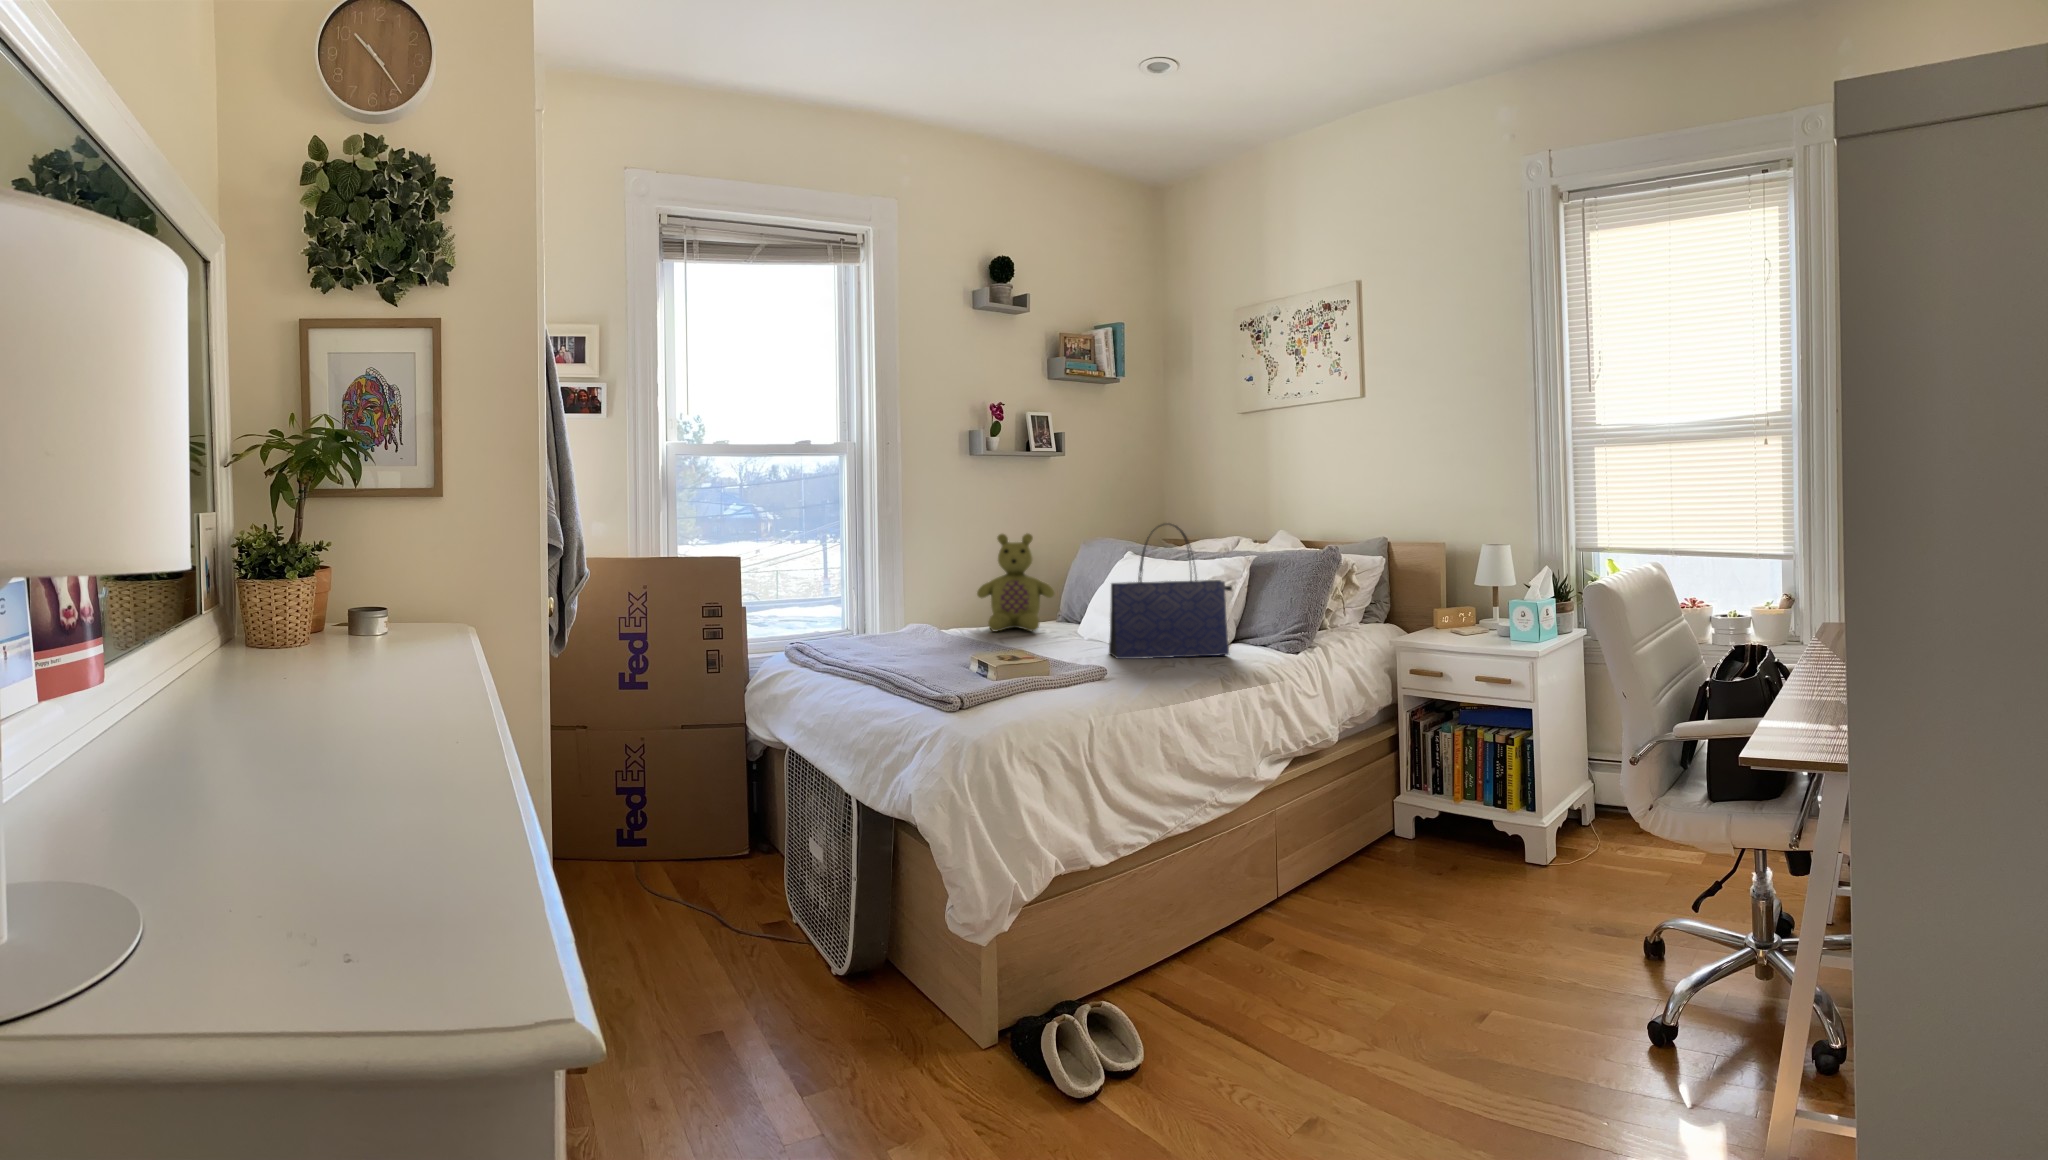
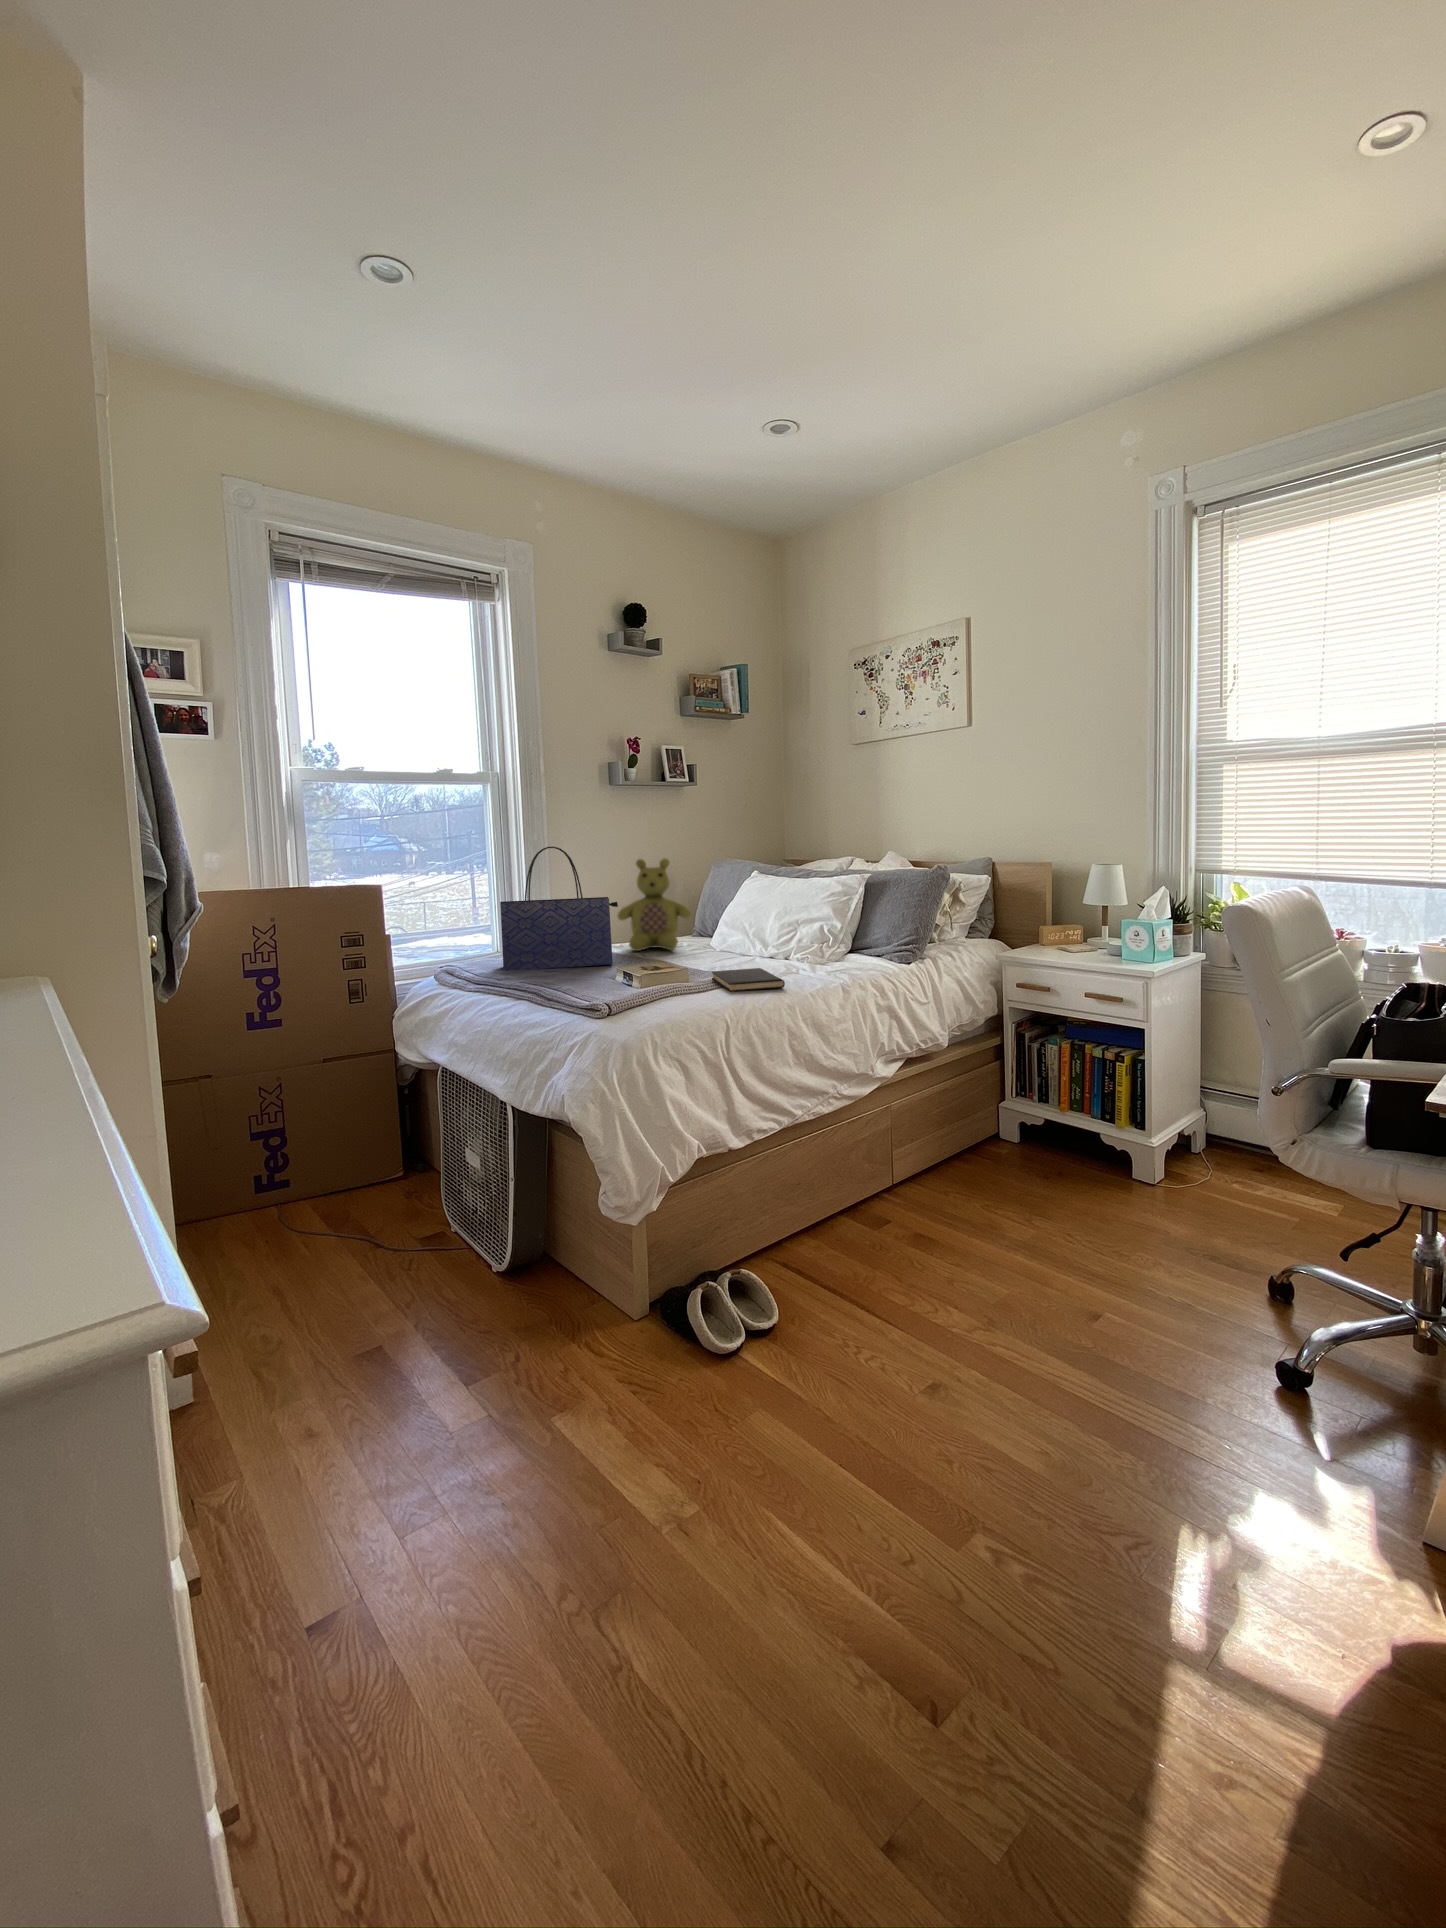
tote bag: present [1109,524,1232,659] -> present [500,847,618,971]
hardcover book: none [1075,657,1156,684] -> present [712,968,785,992]

